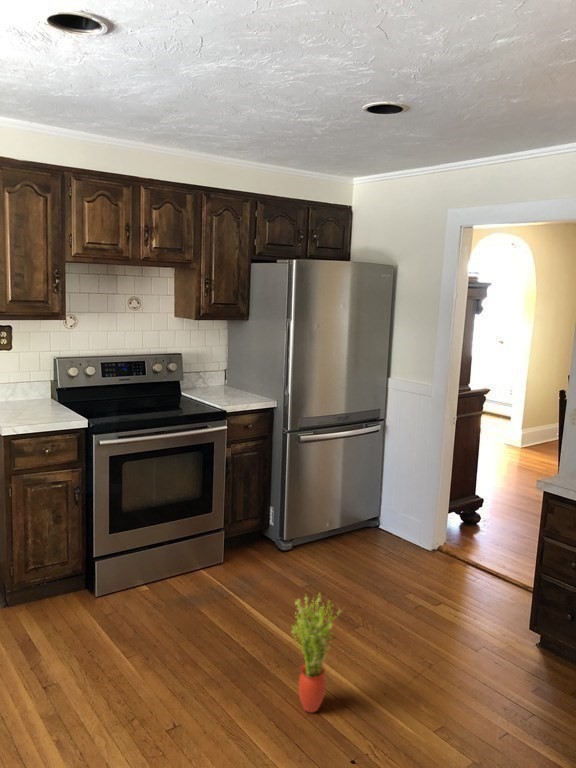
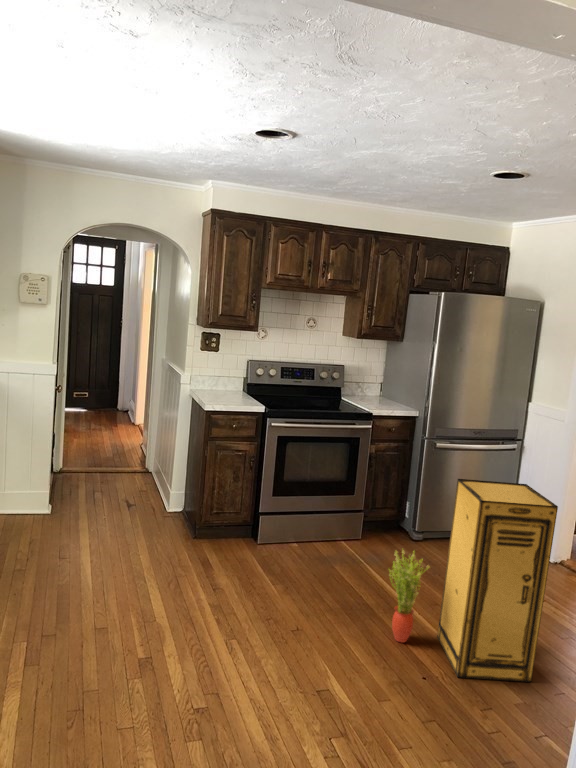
storage cabinet: none [351,485,495,750] -> present [437,479,558,682]

